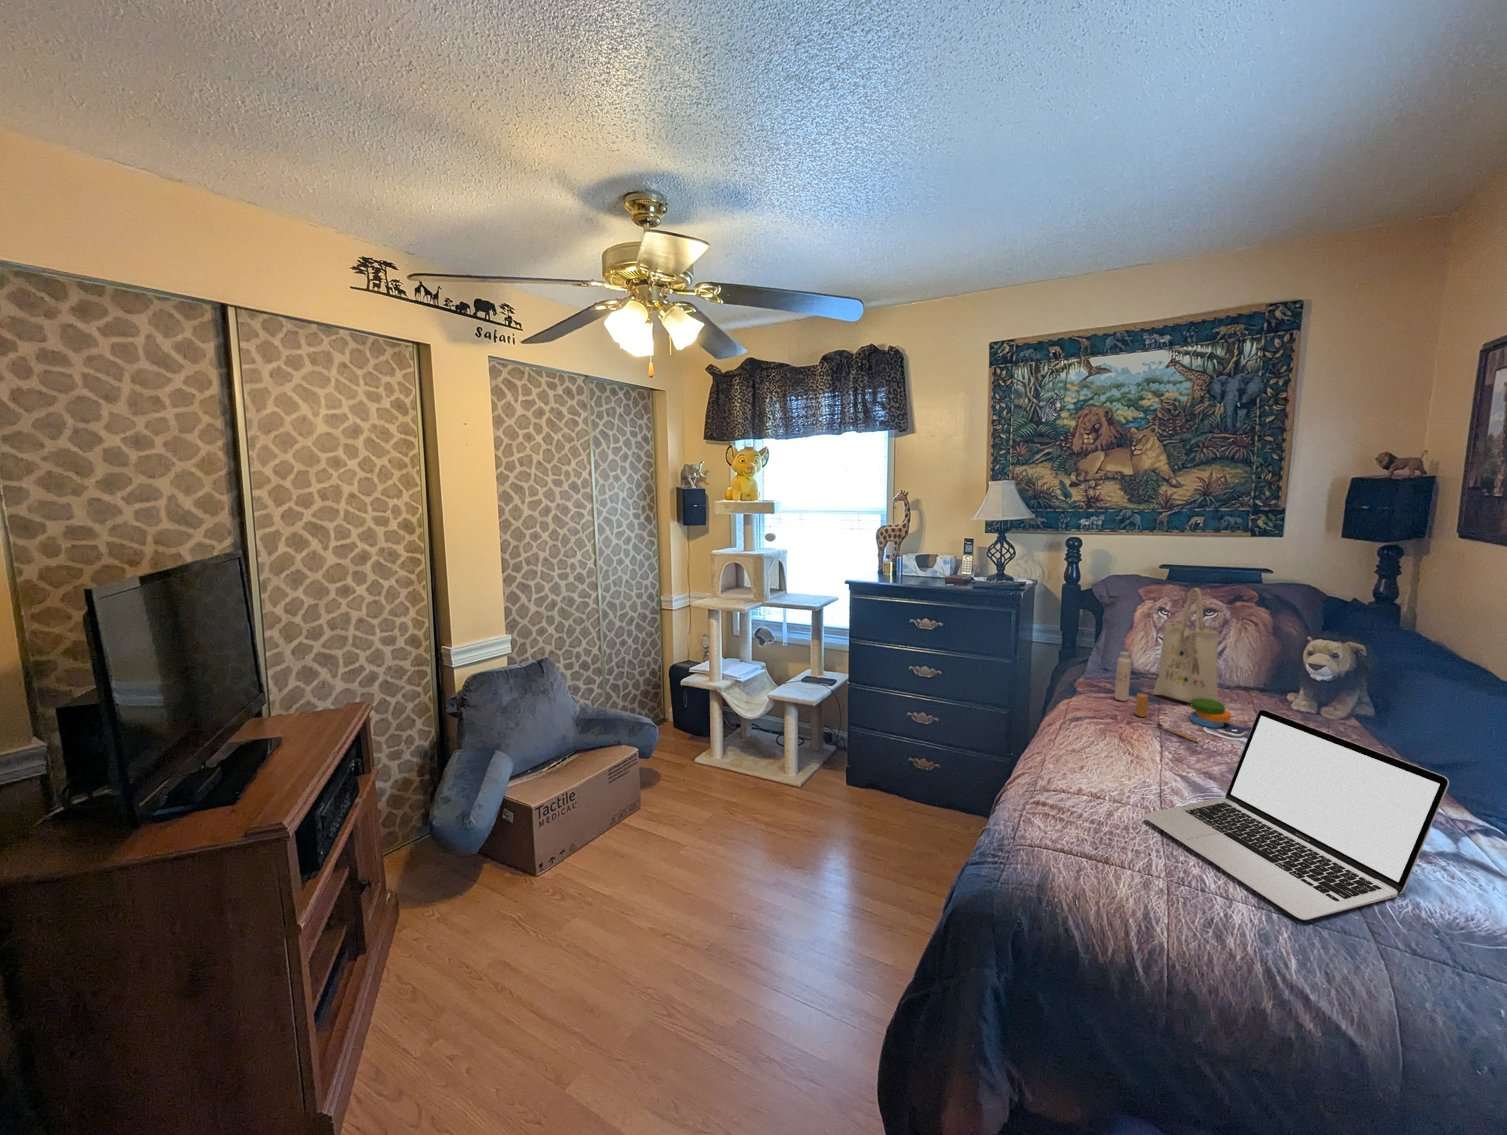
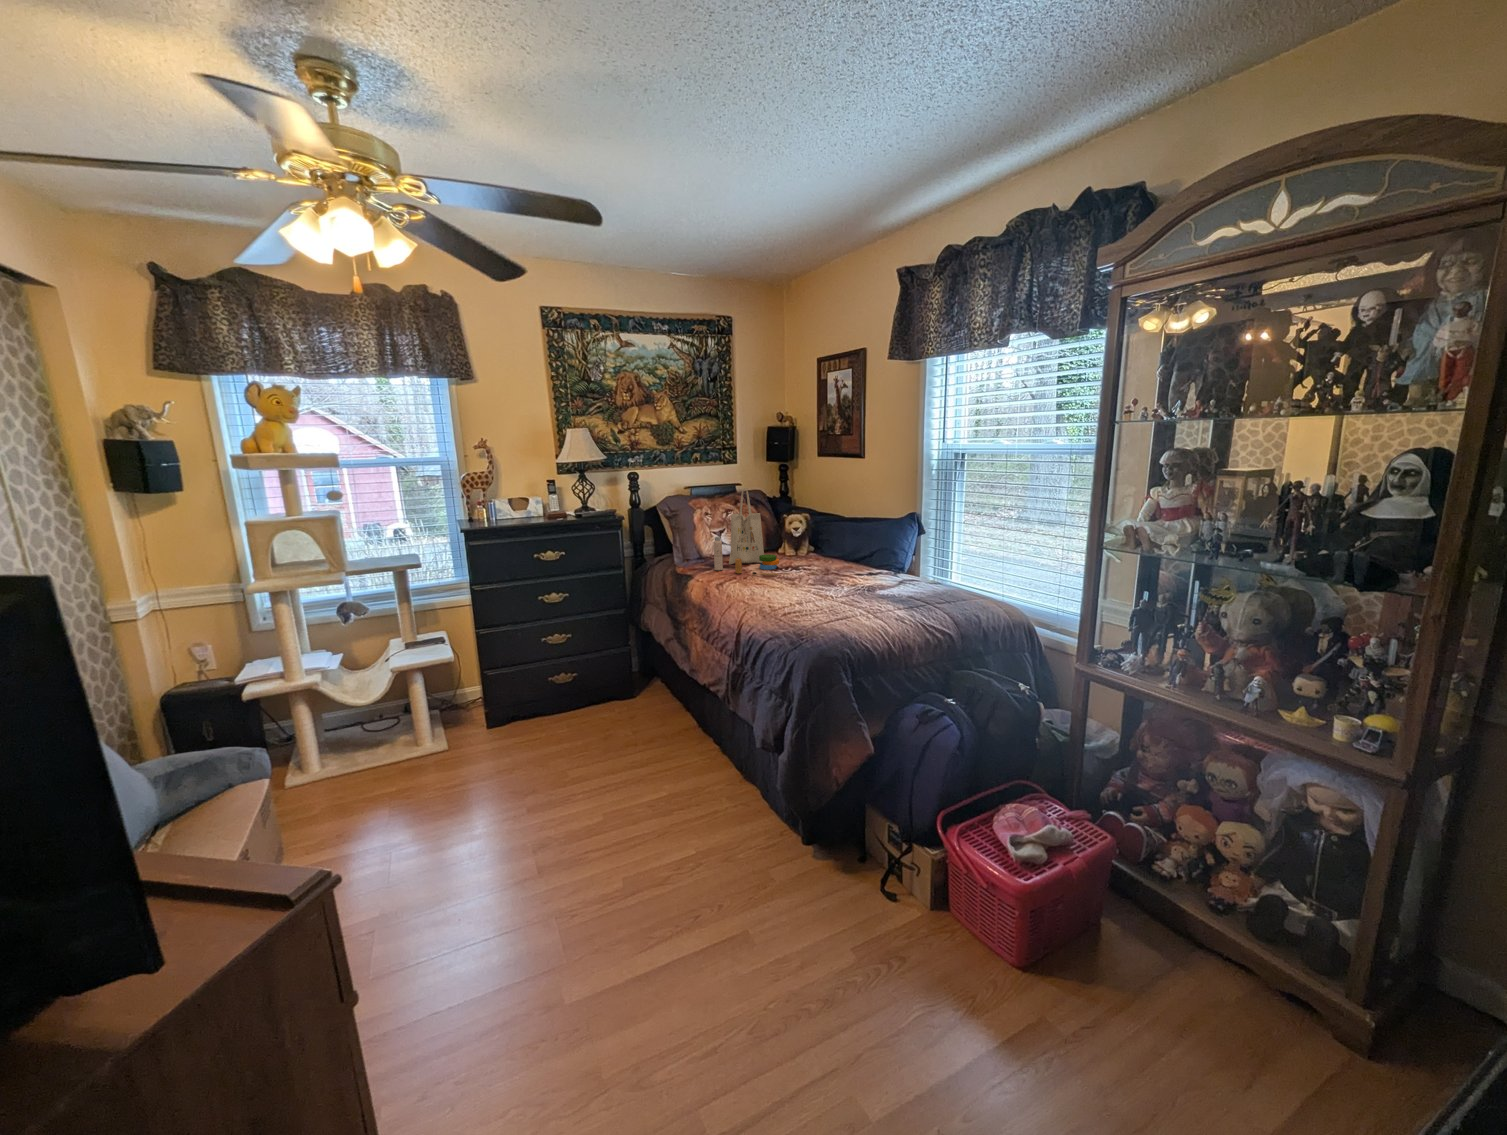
laptop: present [1143,709,1449,920] -> none [805,534,905,609]

